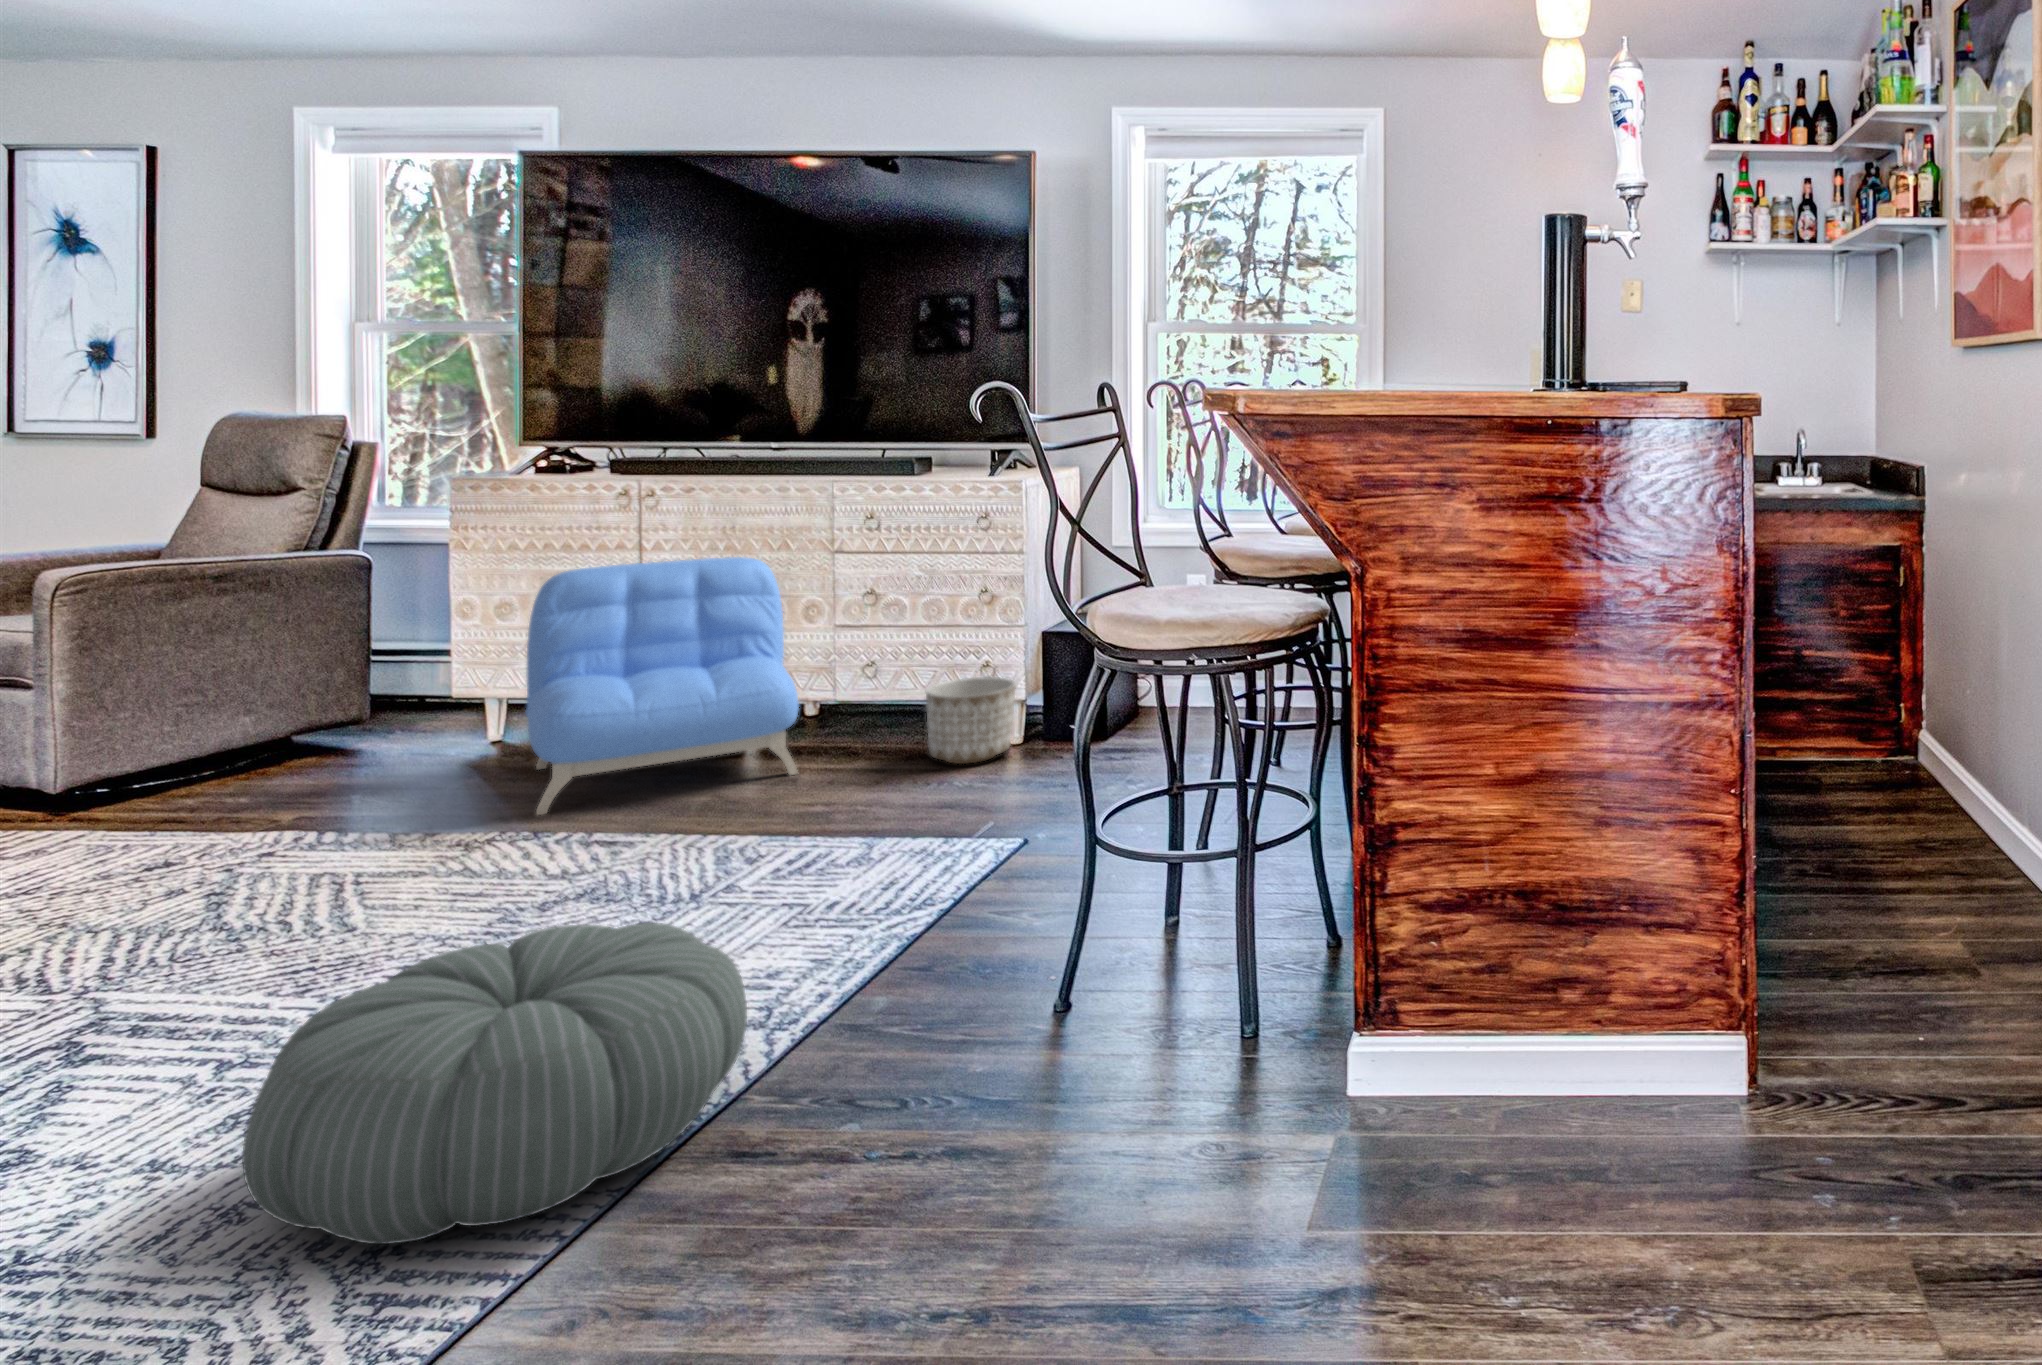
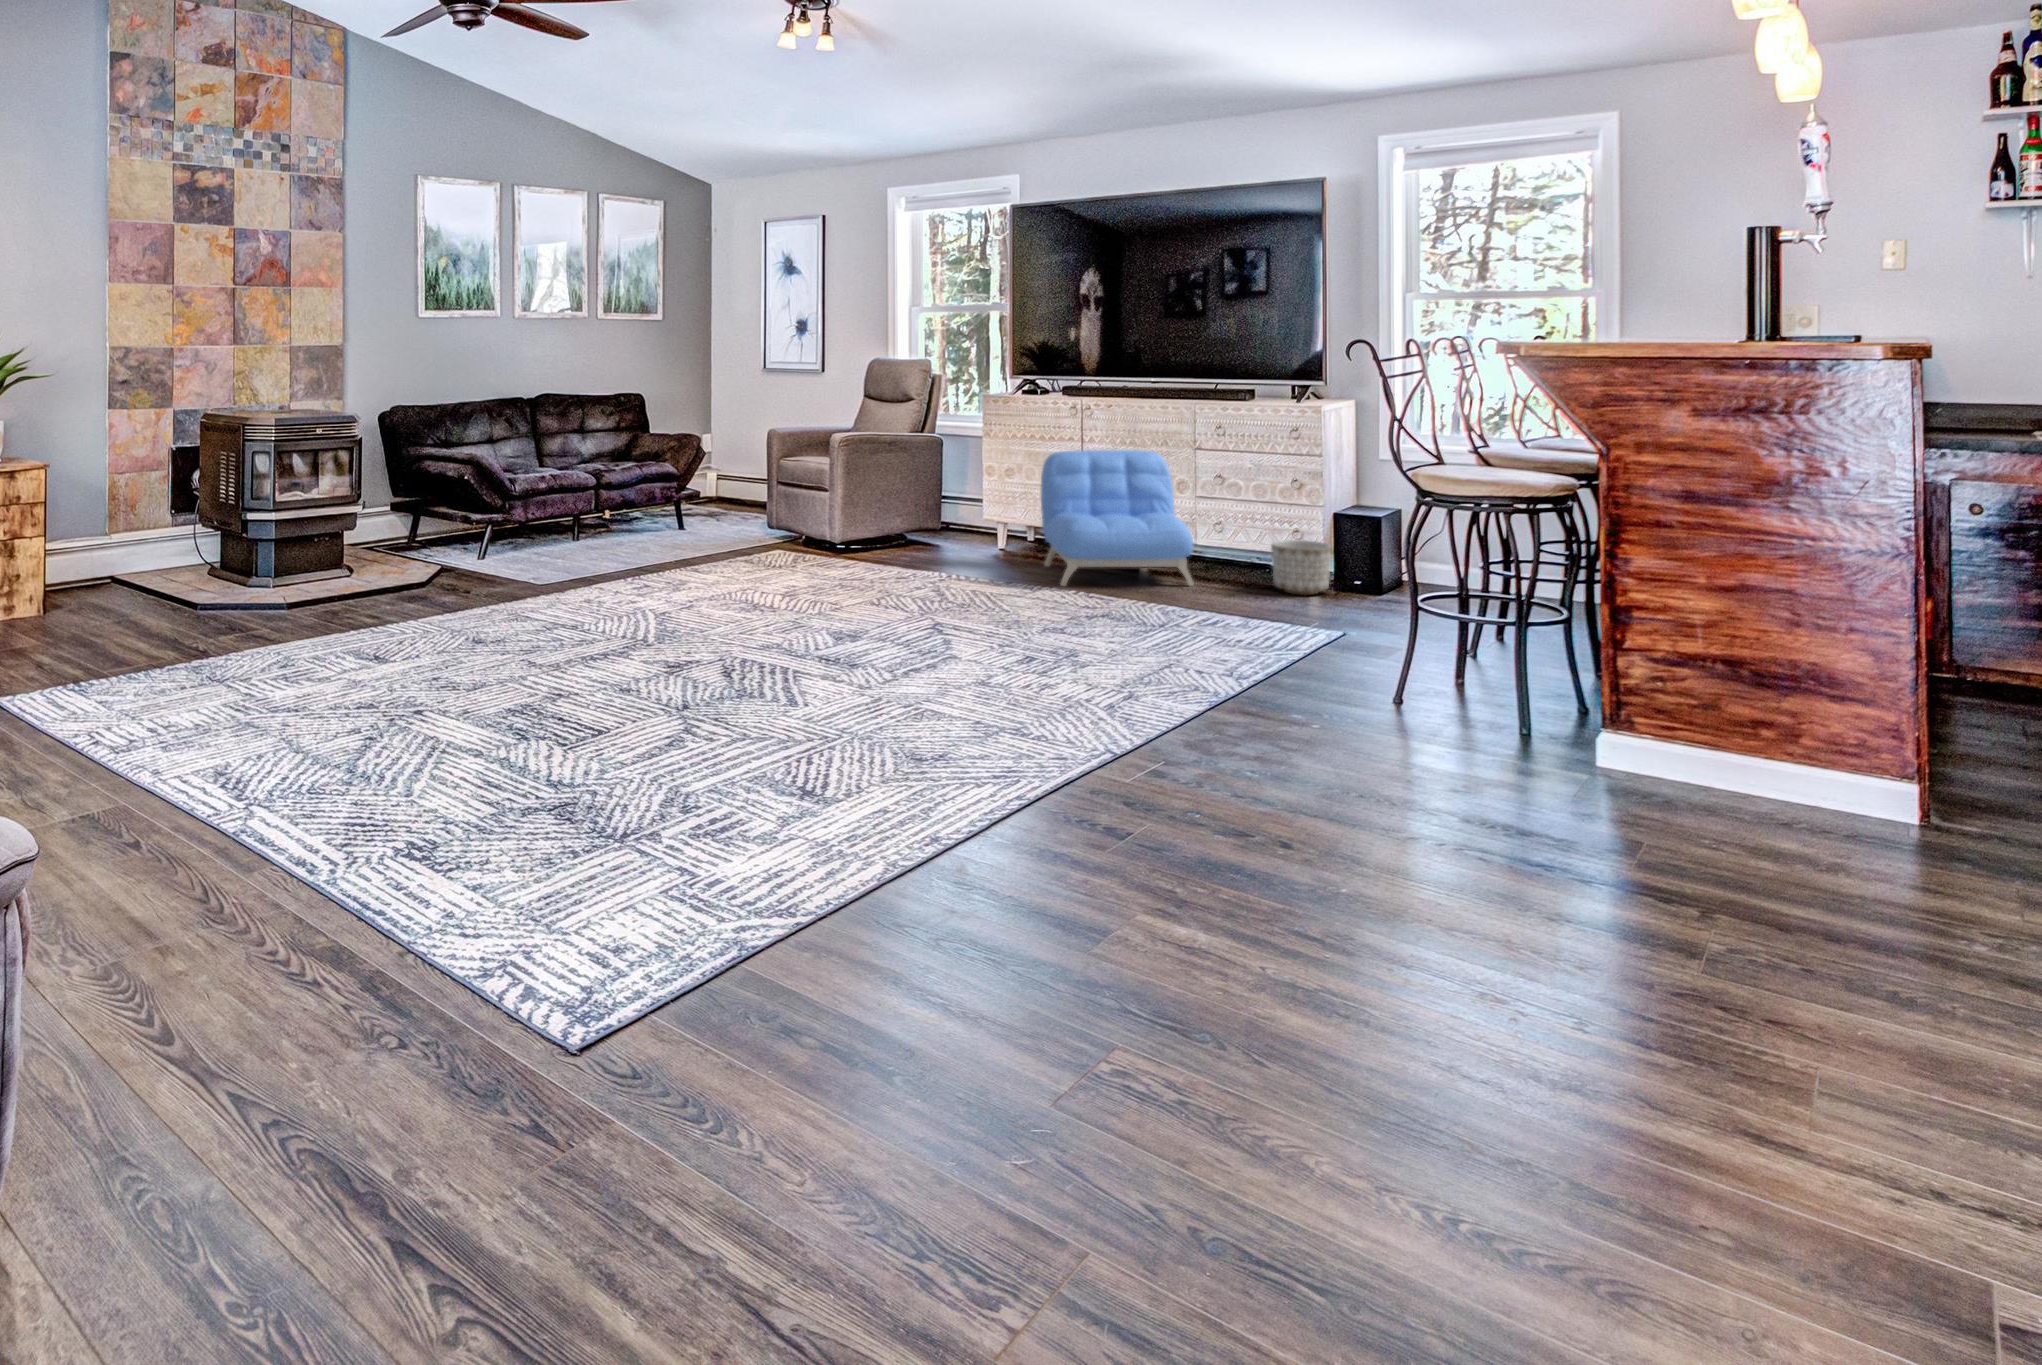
pouf: present [242,923,747,1244] -> none [1055,606,1244,714]

